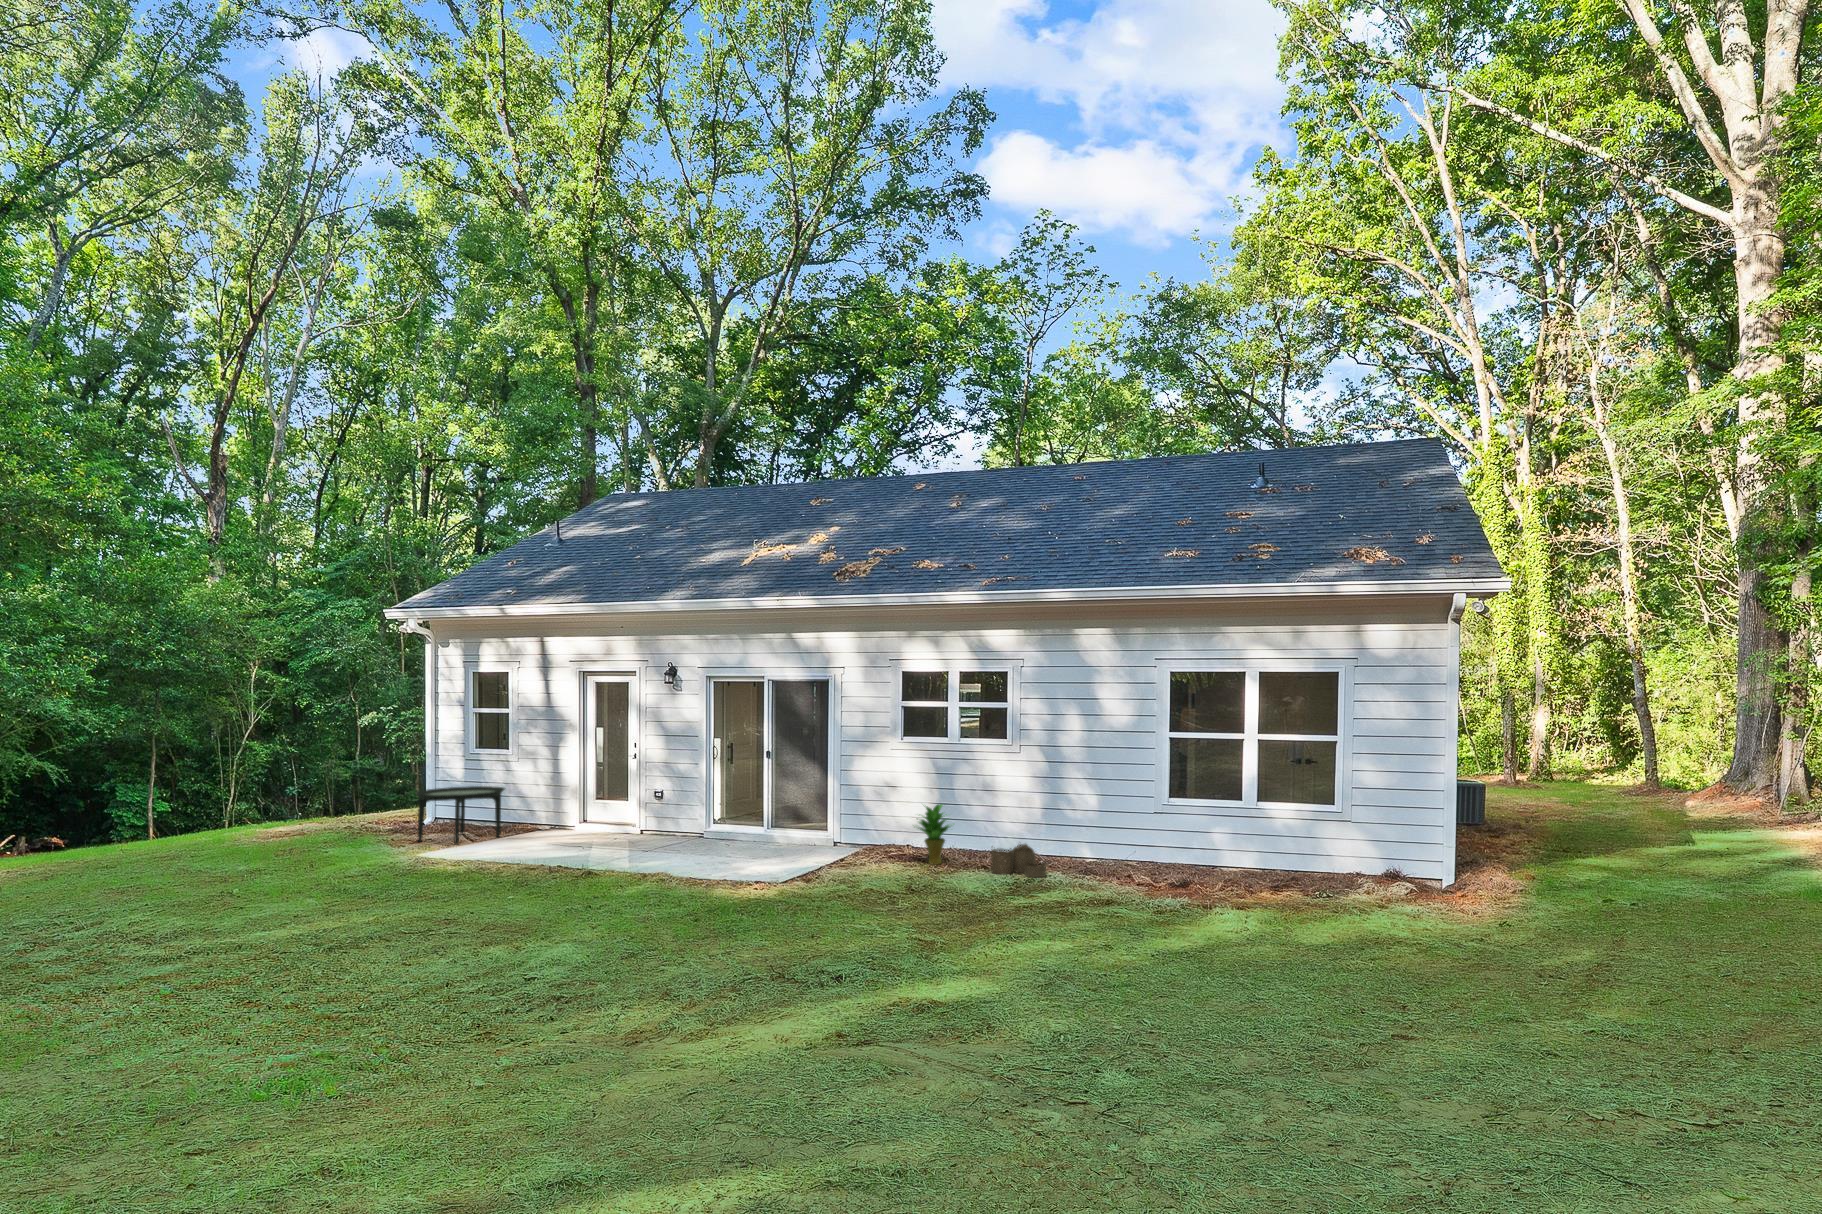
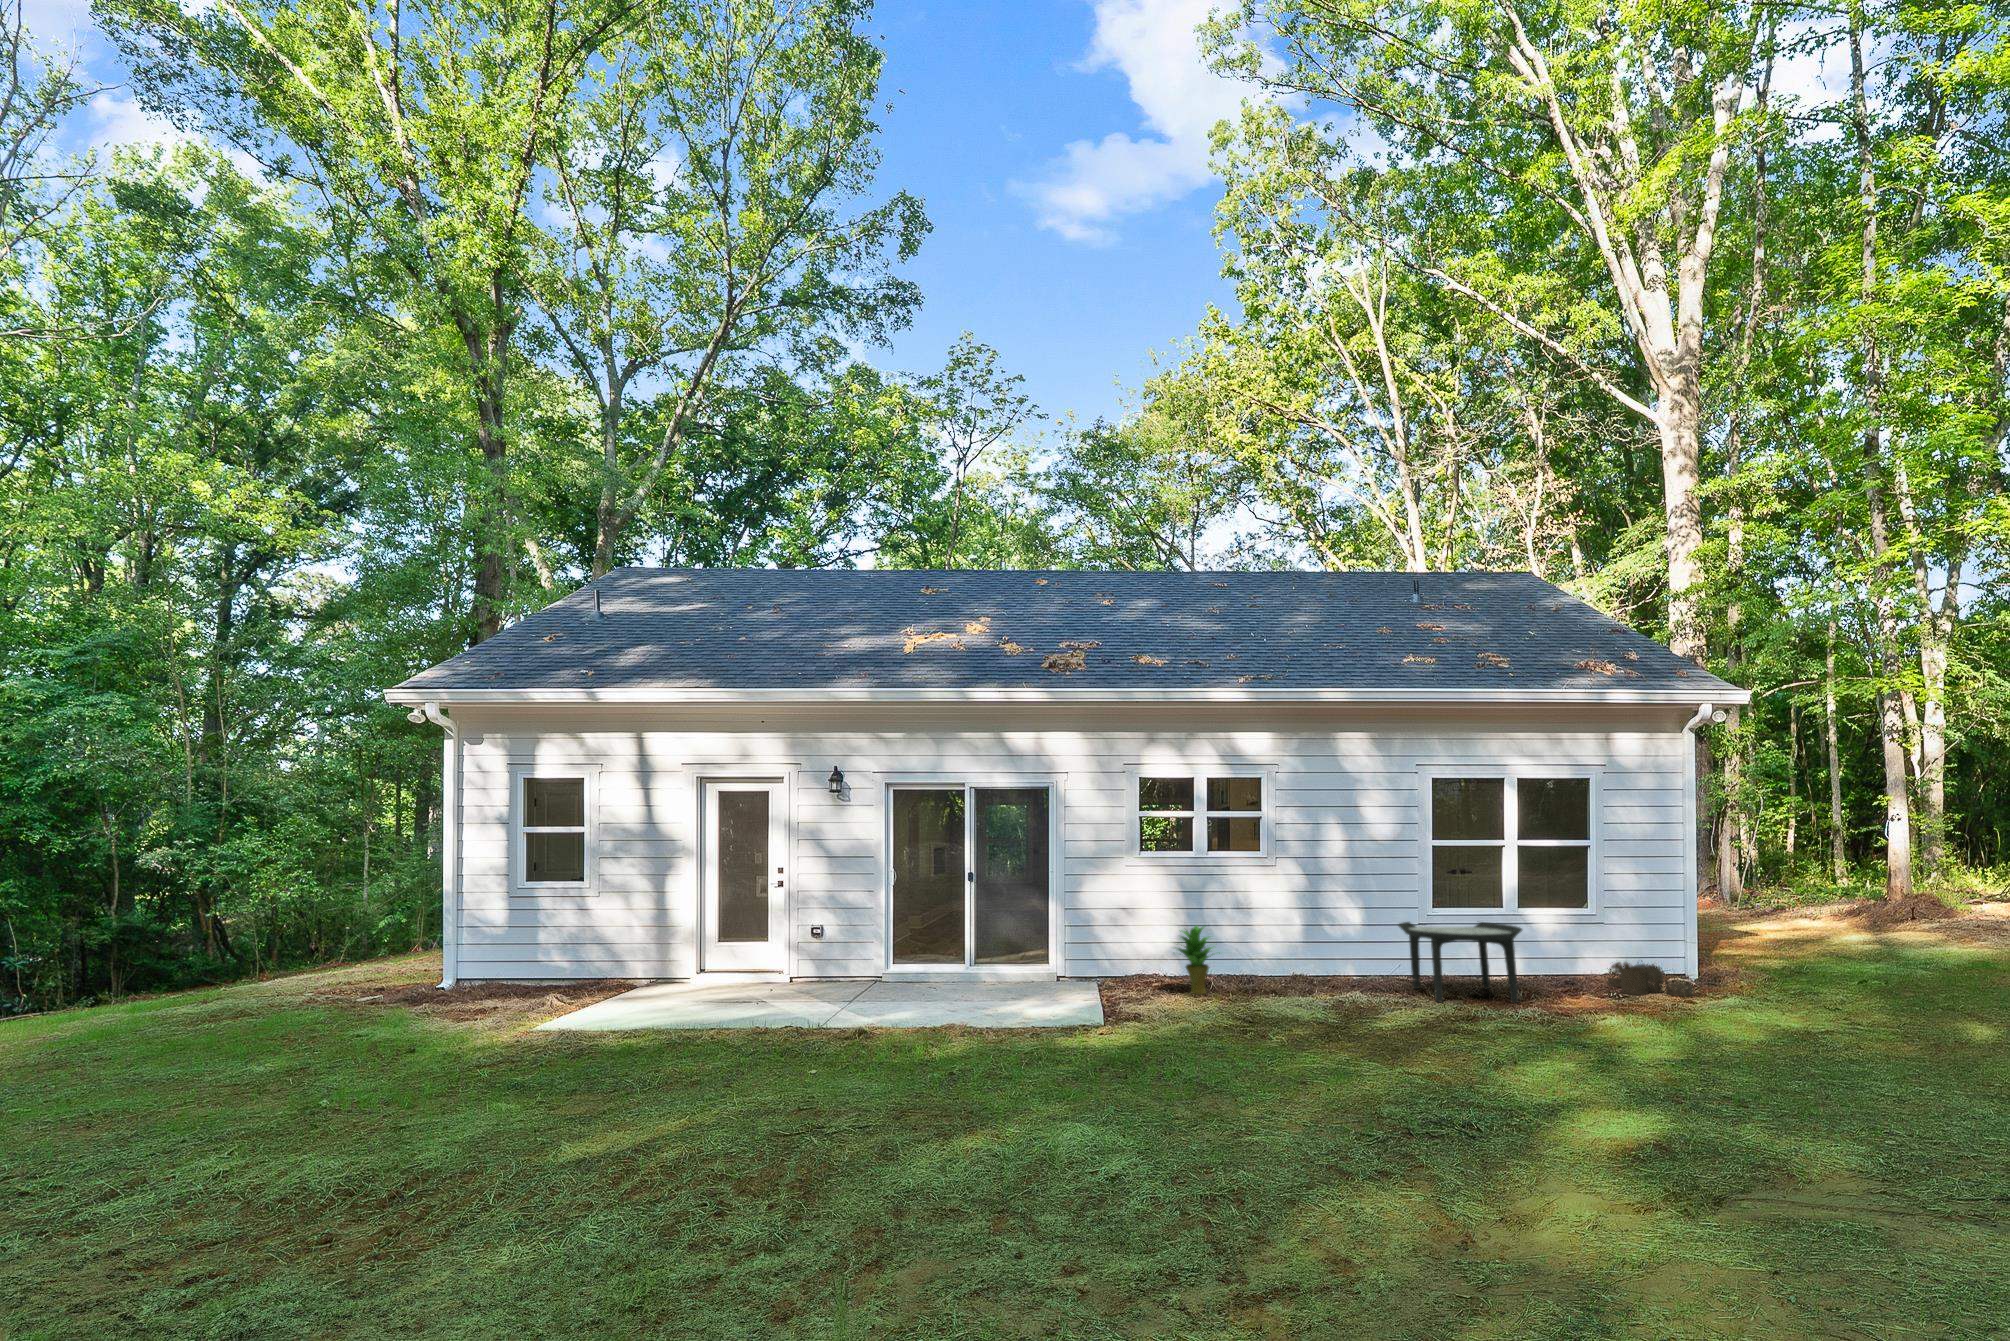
round table: present [416,786,504,845] -> present [1398,922,1522,1003]
woven basket: present [991,844,1046,877] -> present [1607,962,1693,996]

